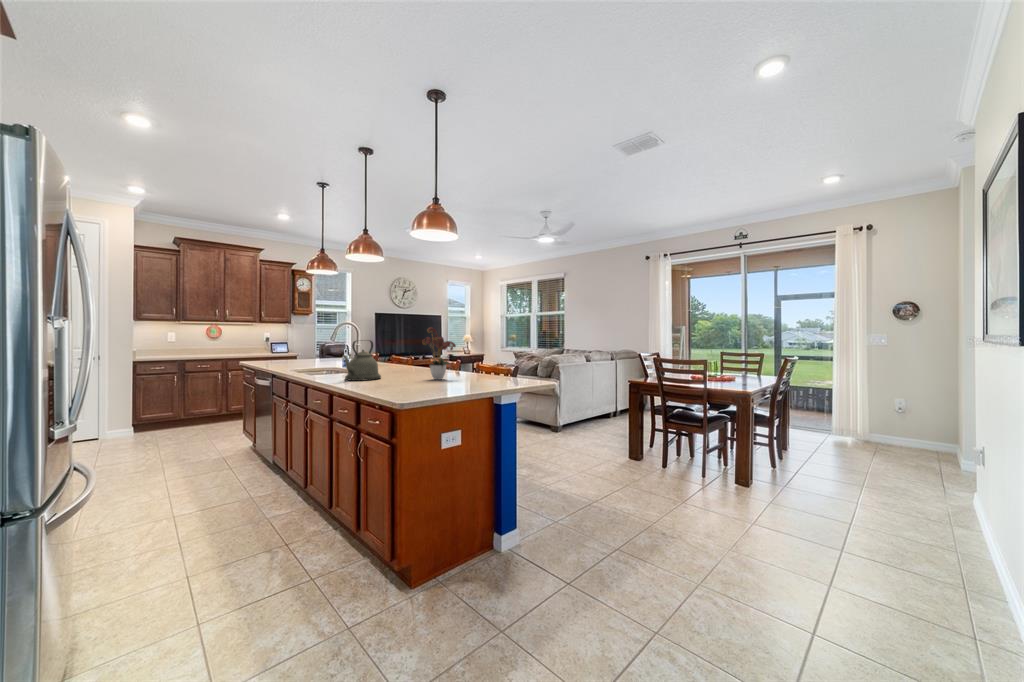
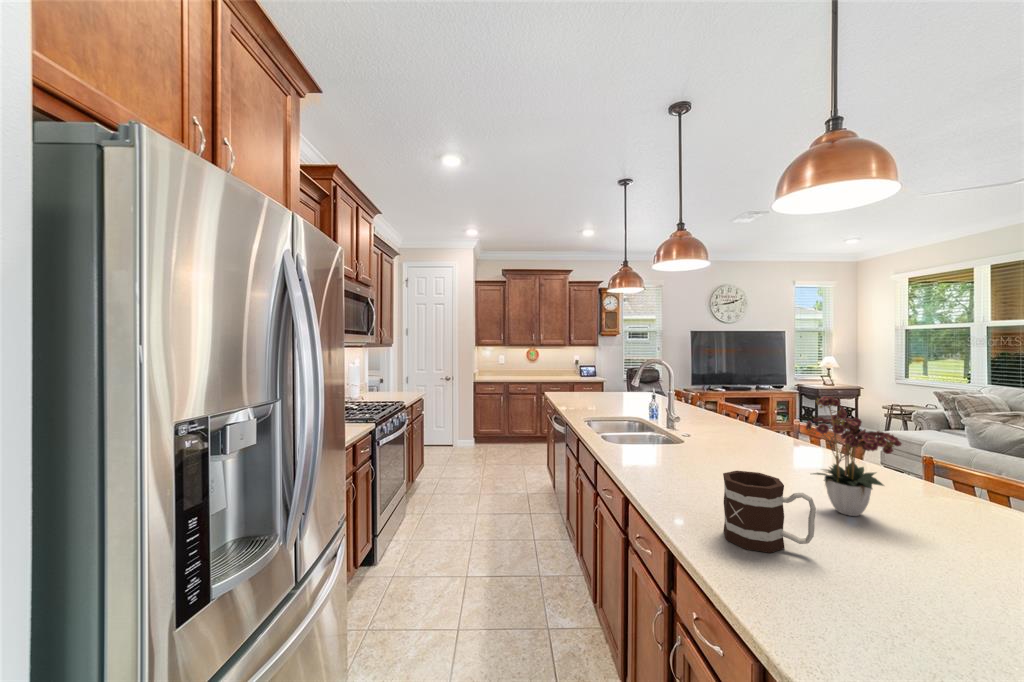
kettle: present [342,340,381,381] -> none [641,407,712,486]
mug: none [384,358,419,387] -> present [723,471,816,553]

